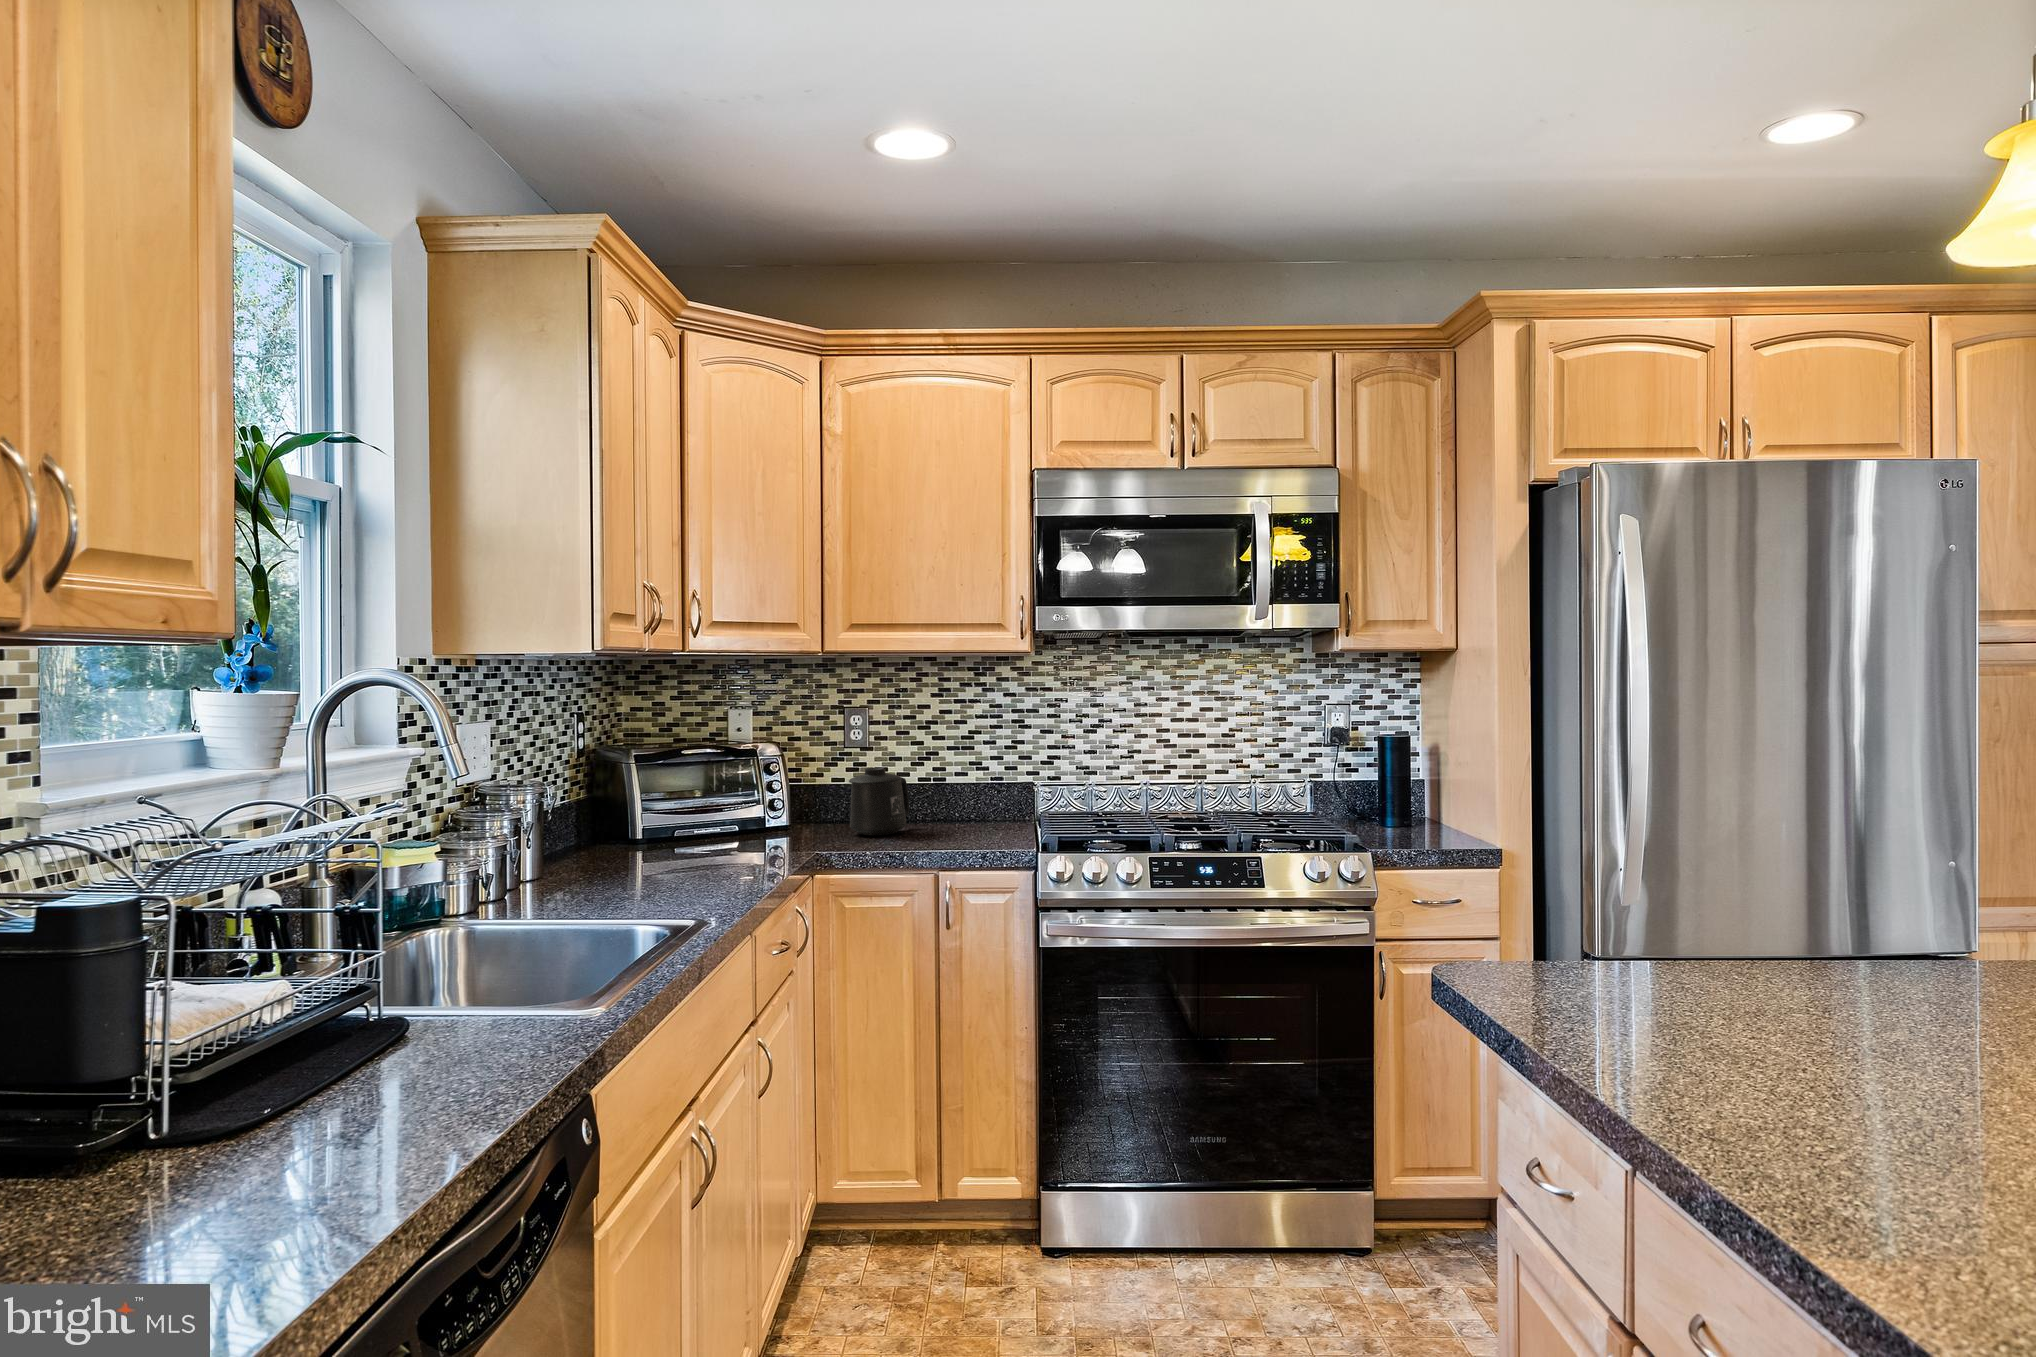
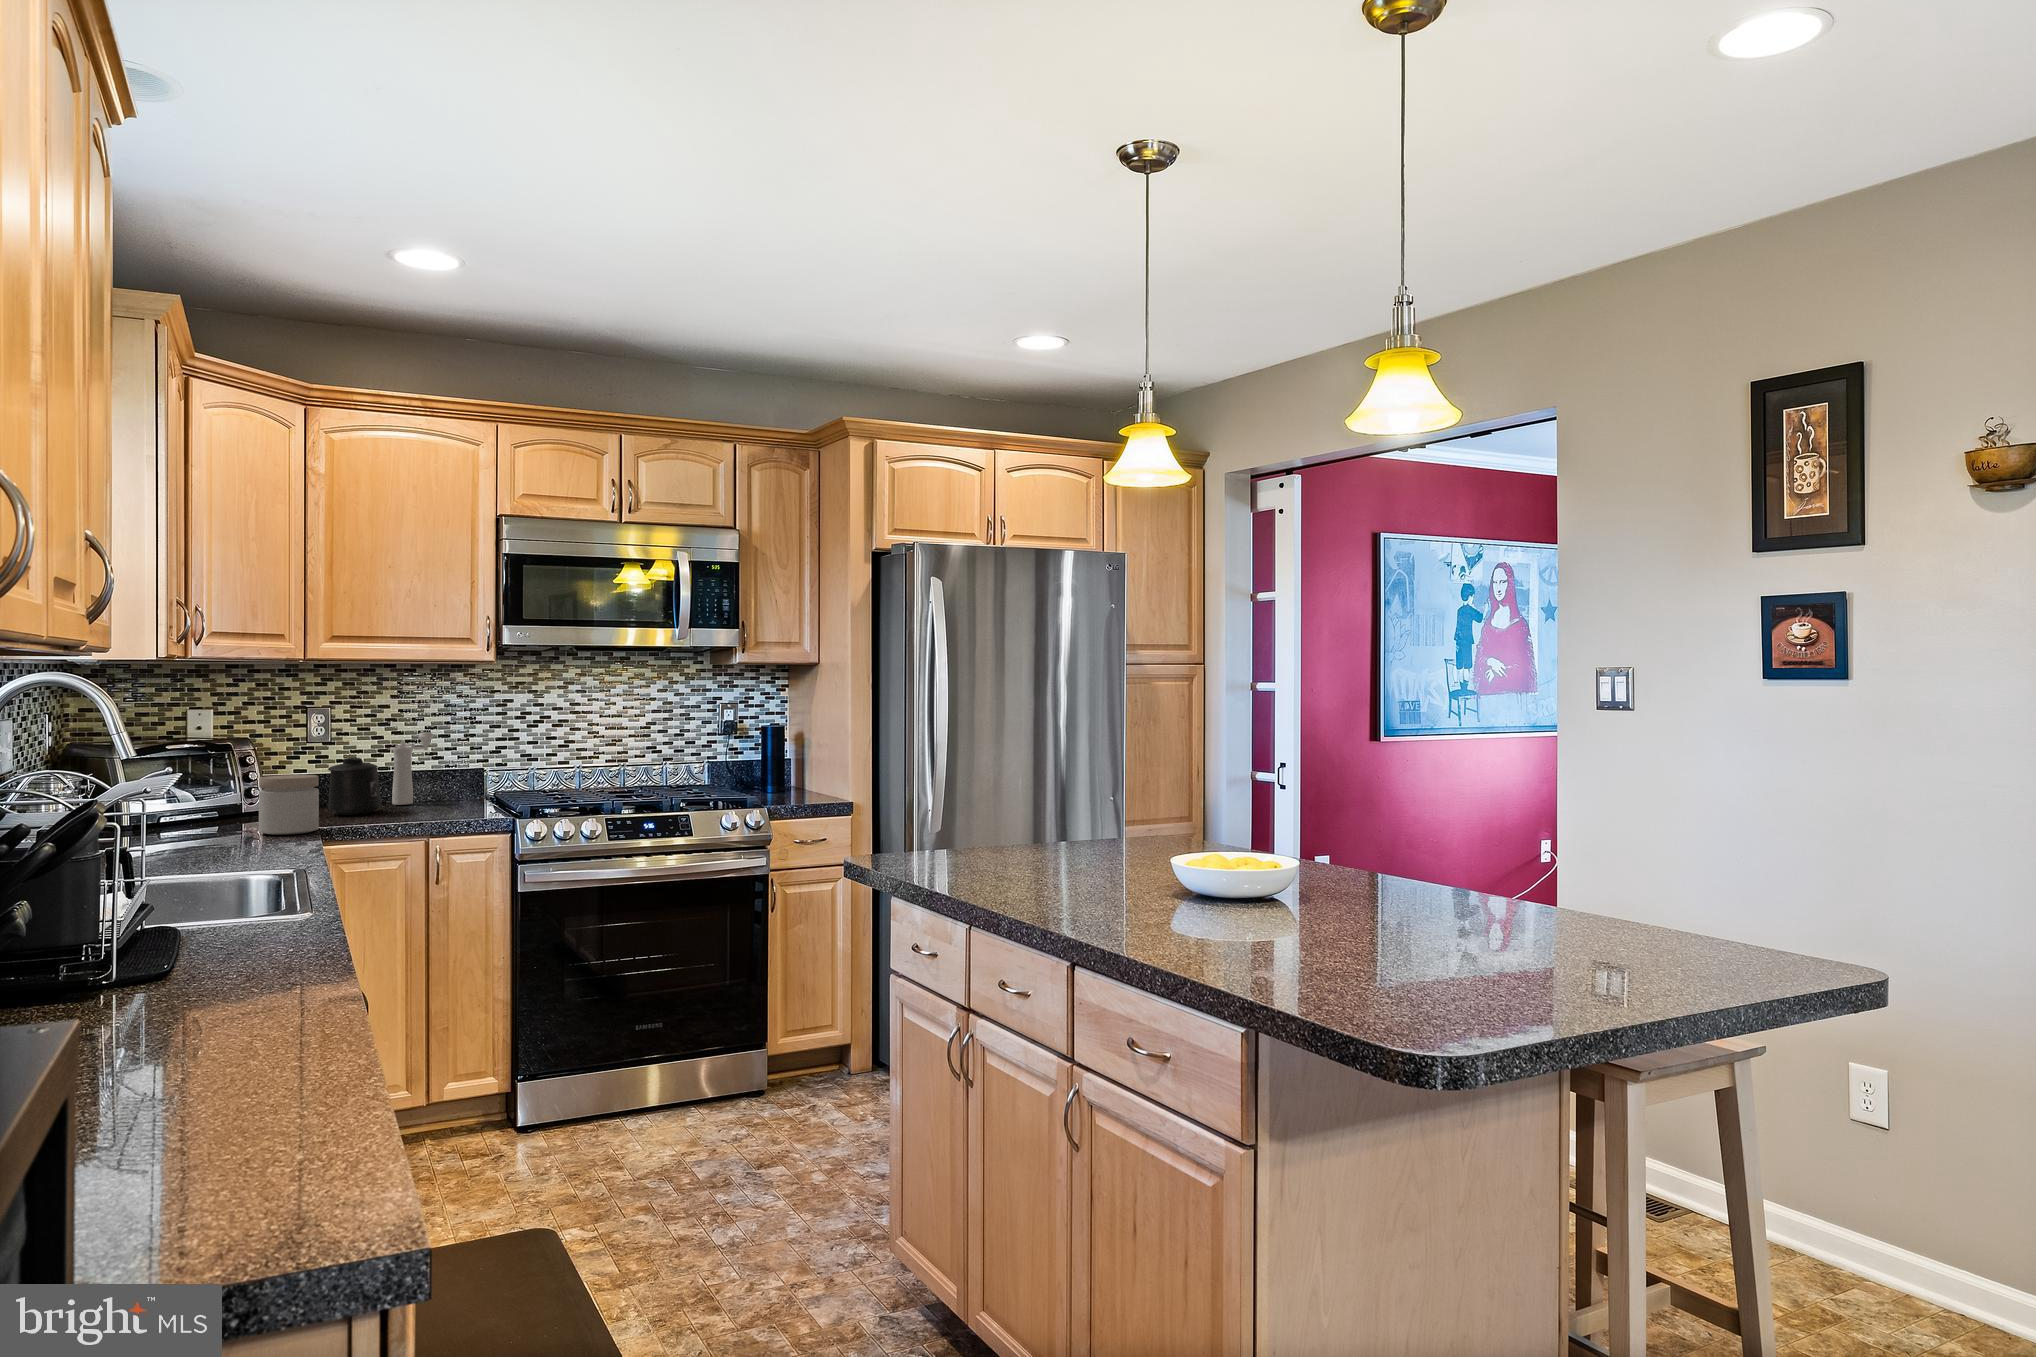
pepper mill: none [926,738,976,824] -> present [392,732,434,805]
jar: none [756,788,818,858] -> present [259,775,319,835]

